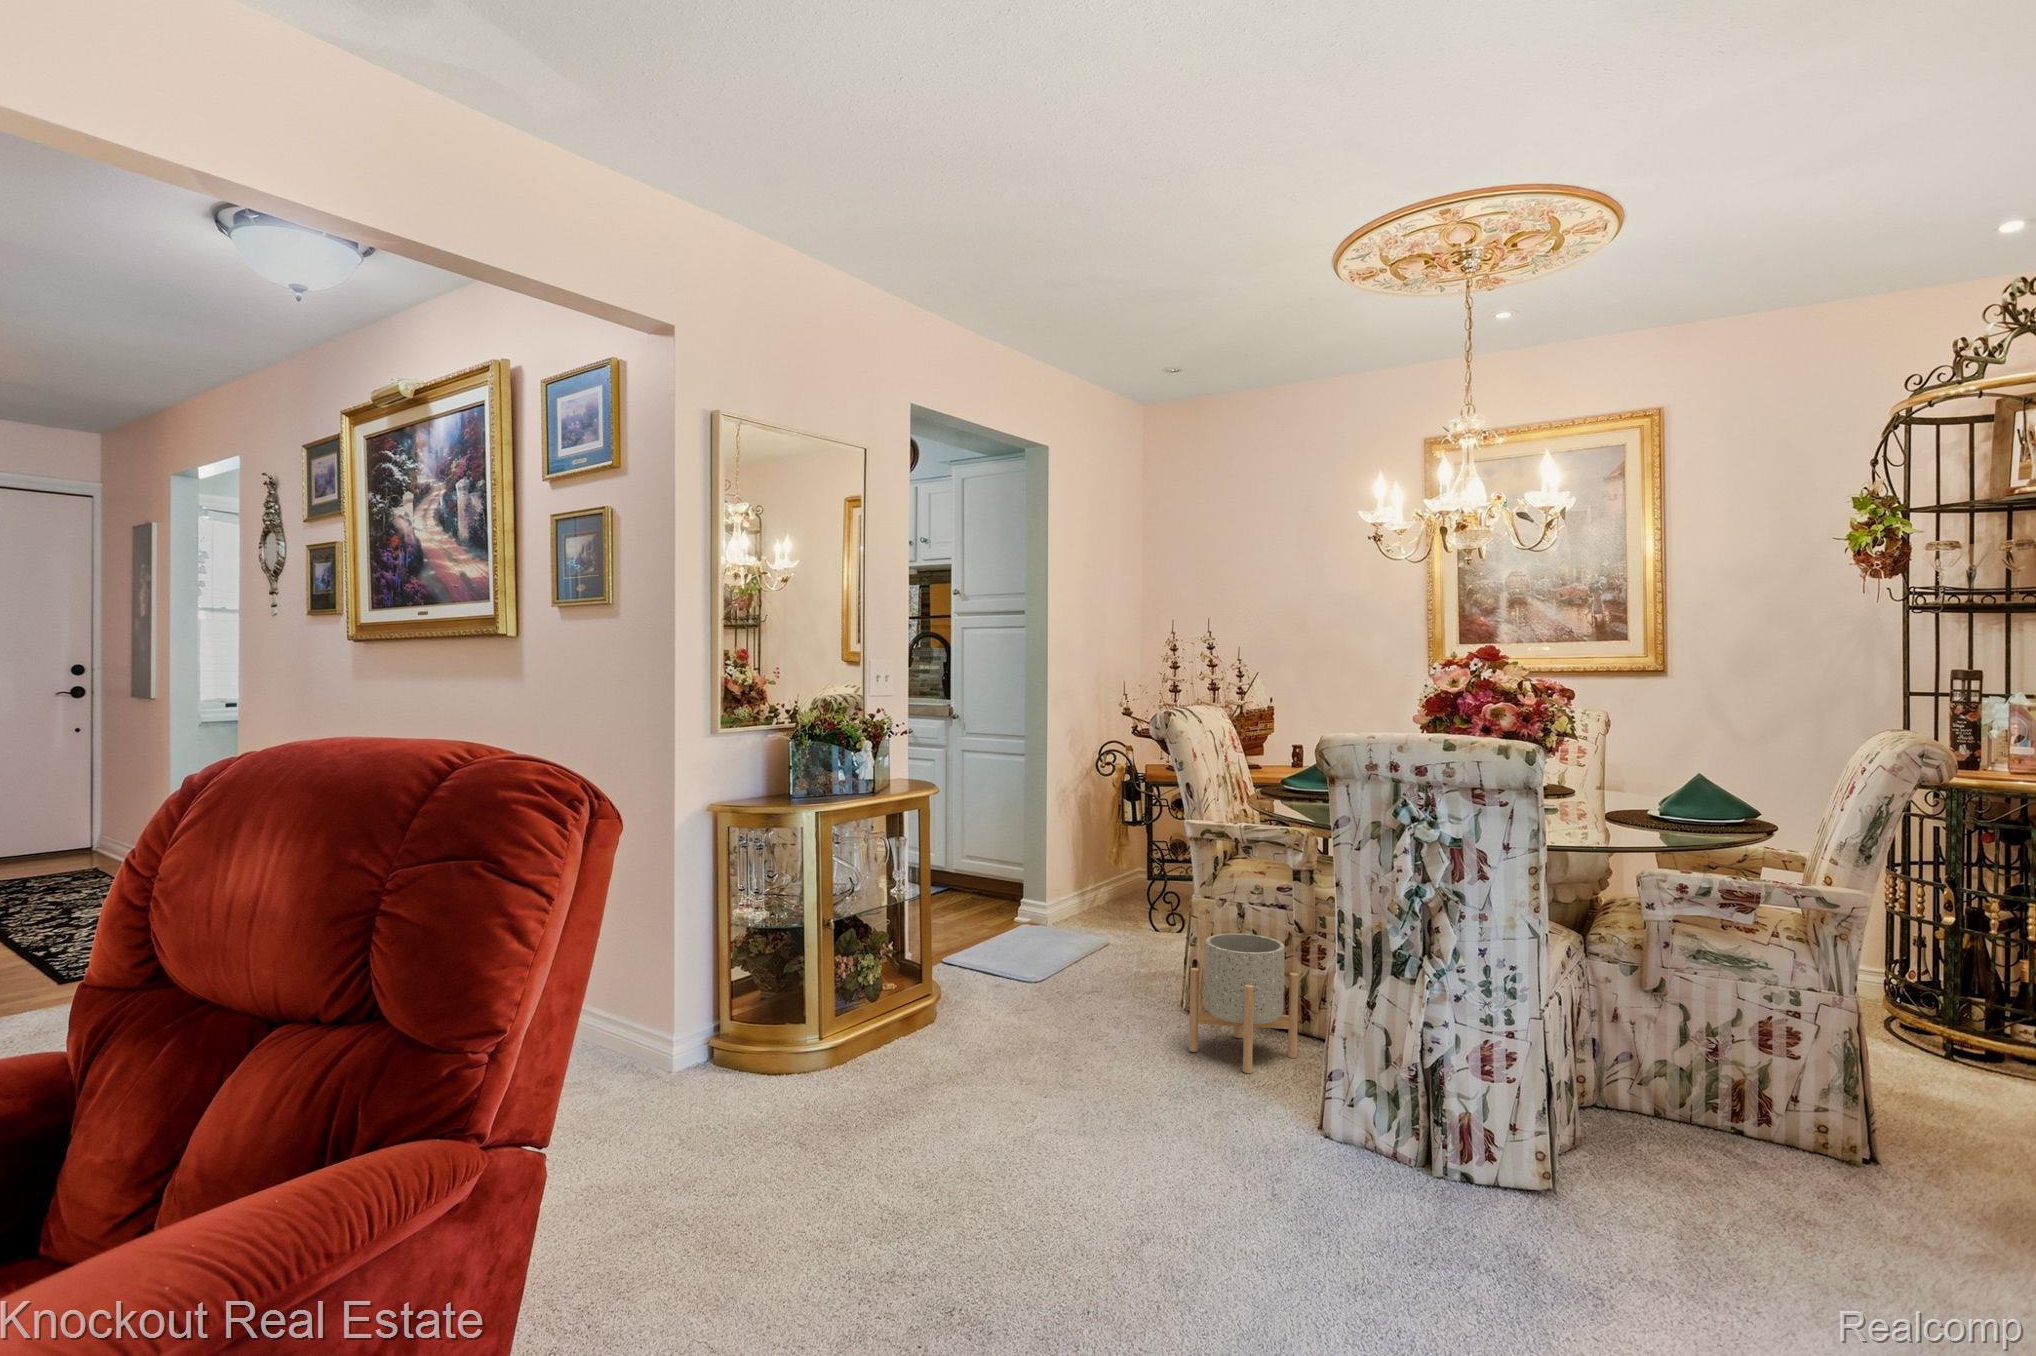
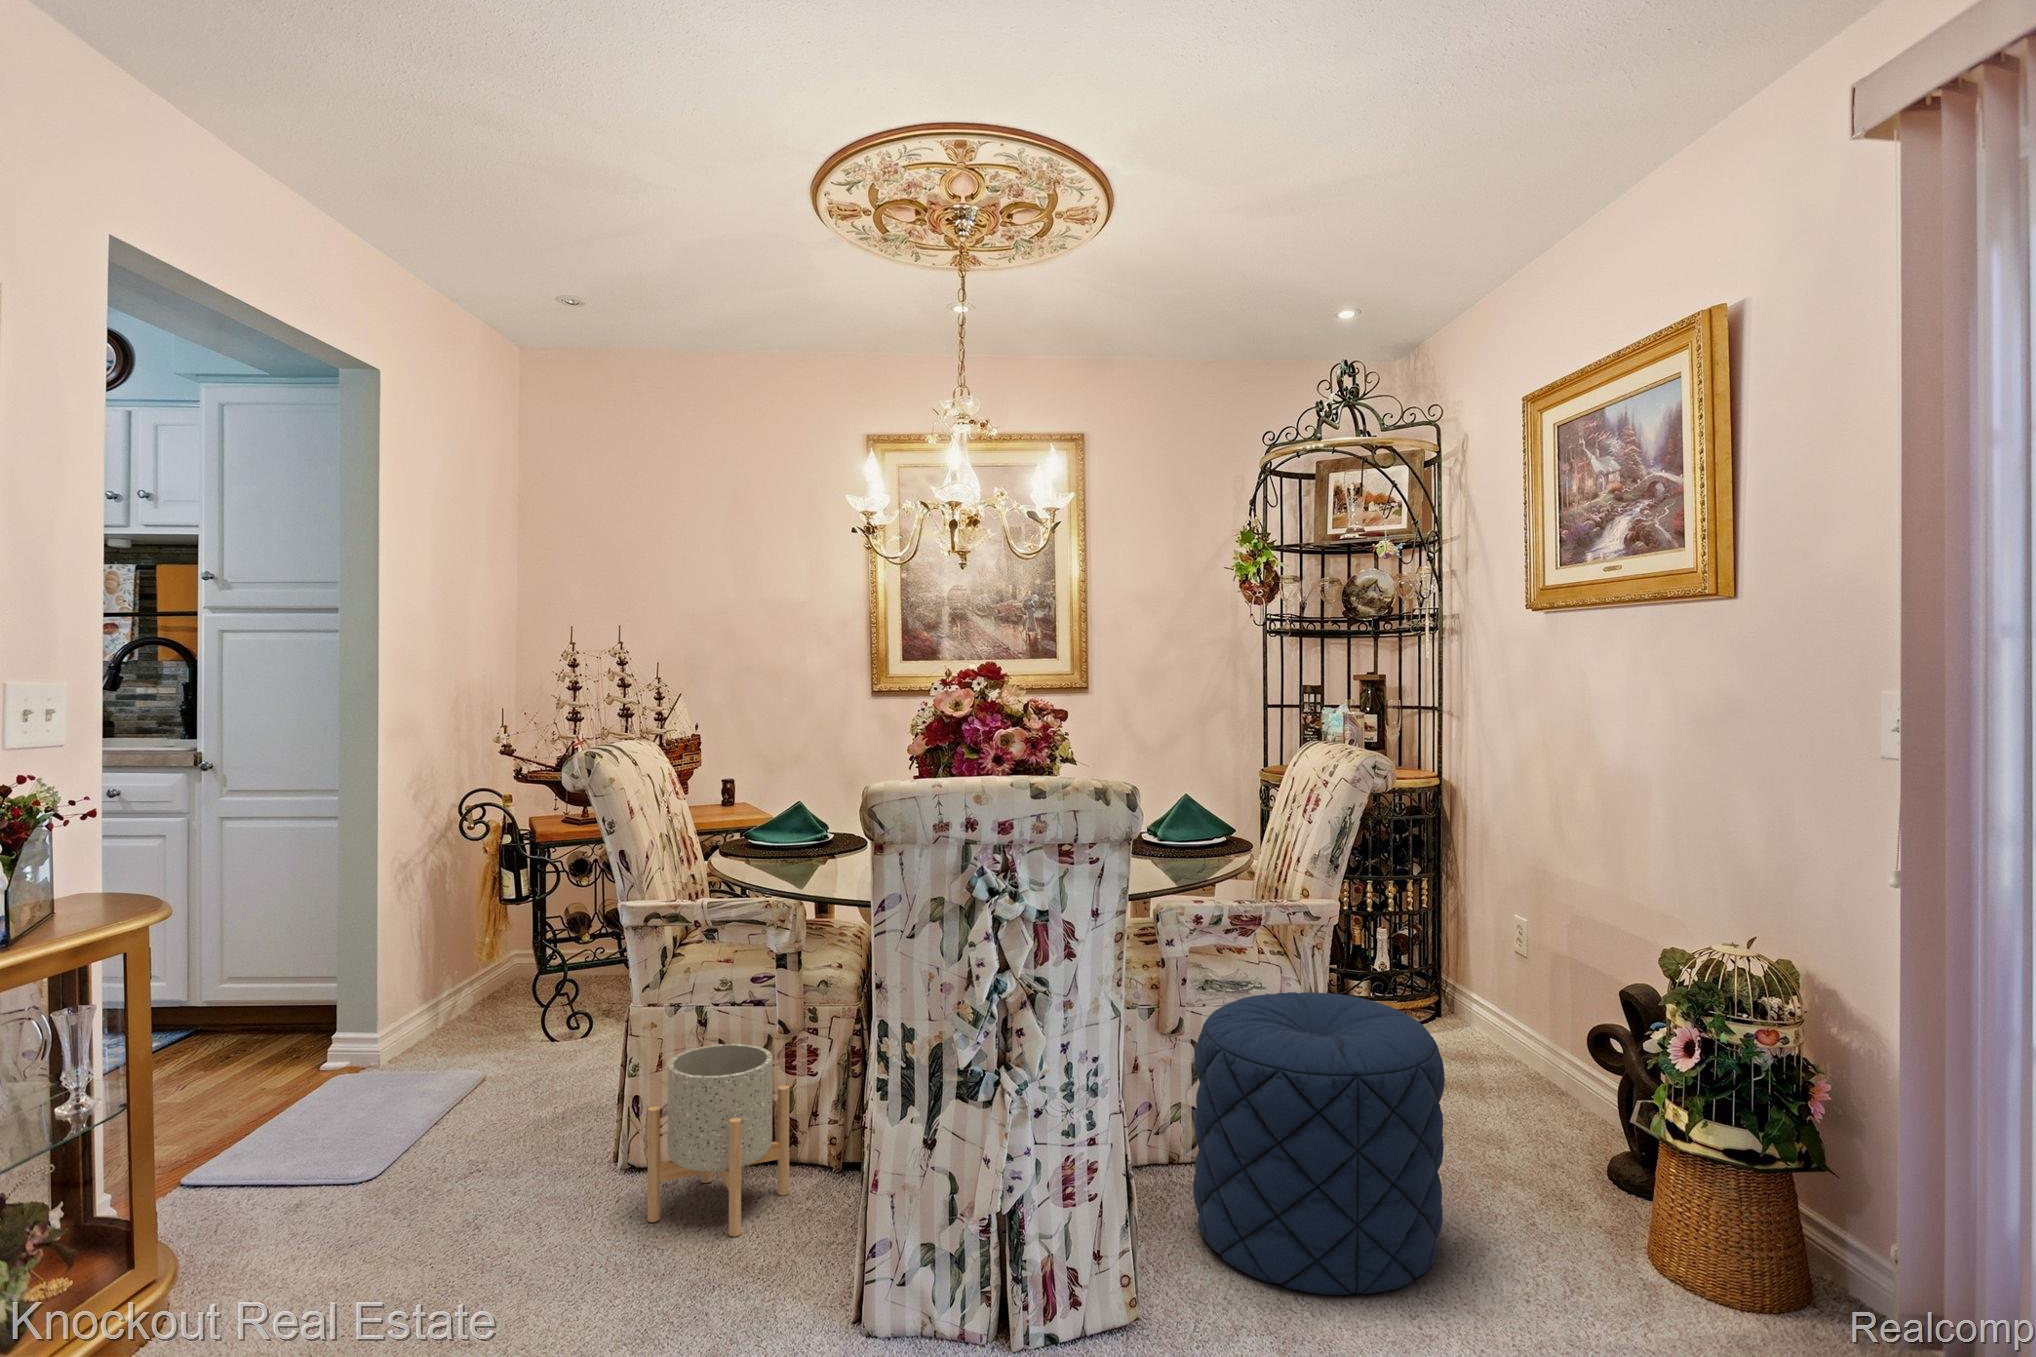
pouf: none [1654,964,1947,1259] -> present [1193,992,1445,1295]

